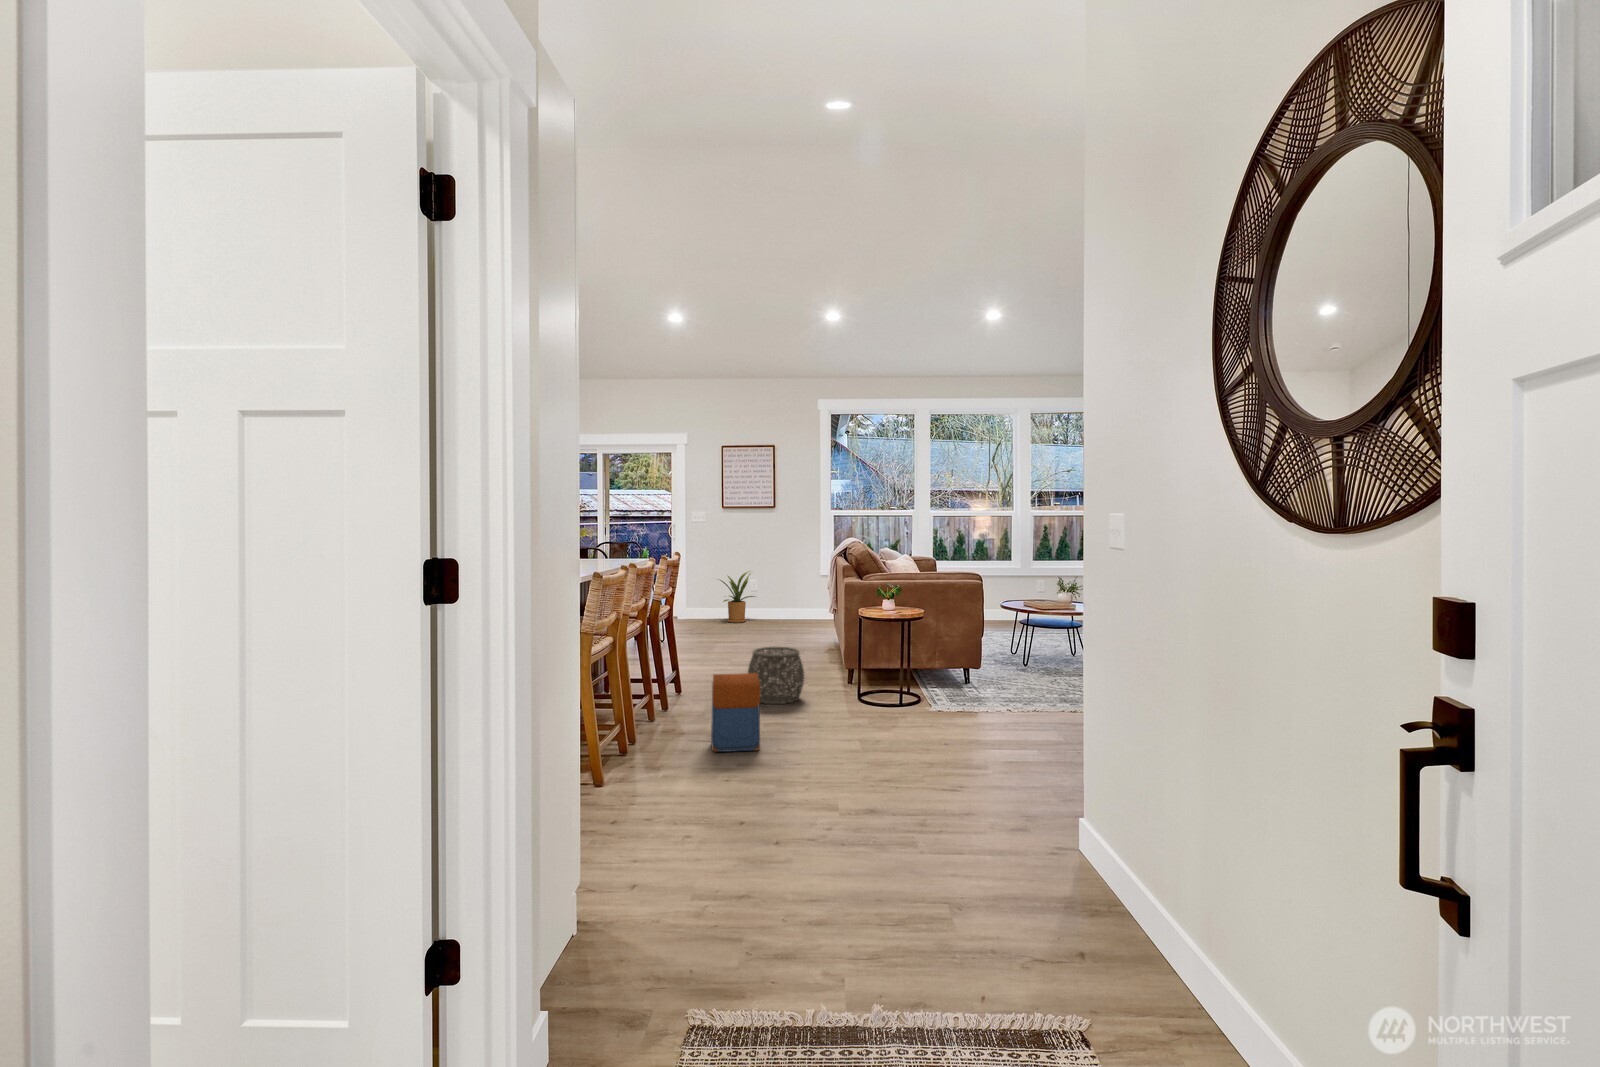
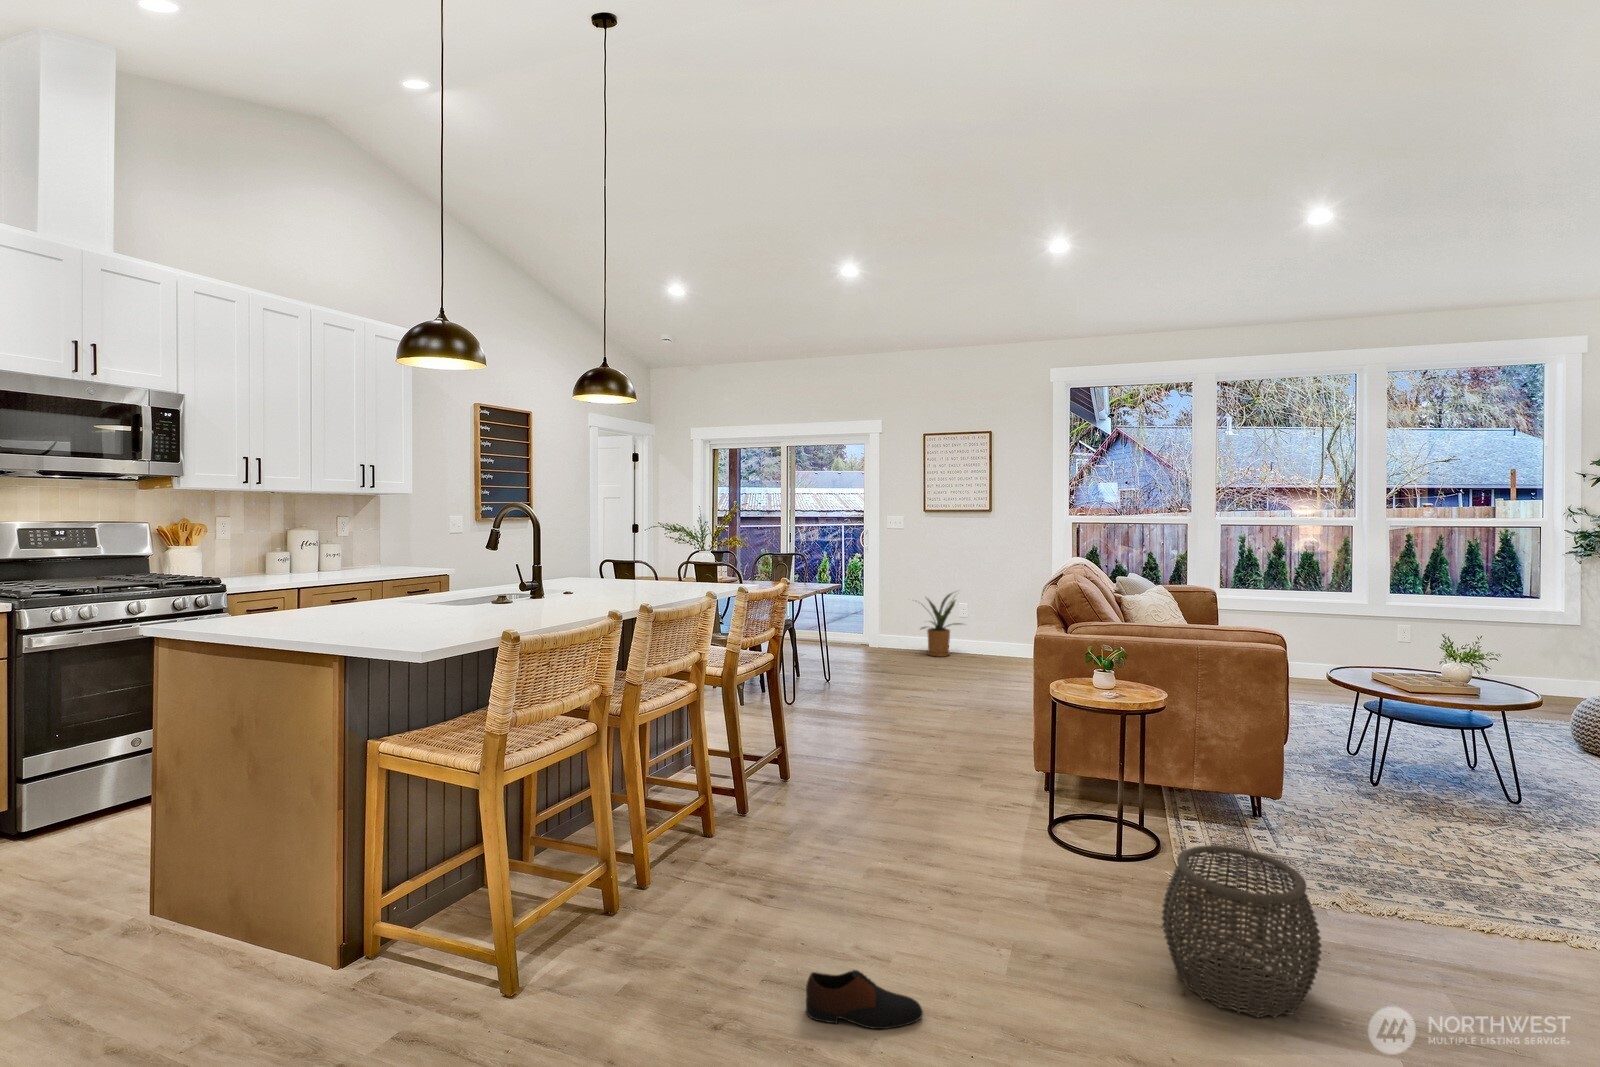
woven basket: present [748,647,804,704] -> present [1162,846,1322,1018]
backpack: present [711,673,760,752] -> none [744,799,834,947]
shoe: none [767,744,827,771] -> present [806,970,923,1029]

